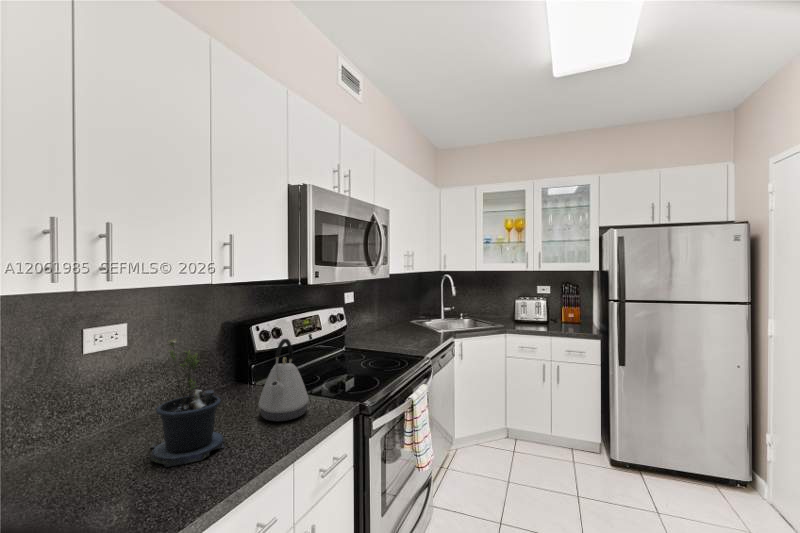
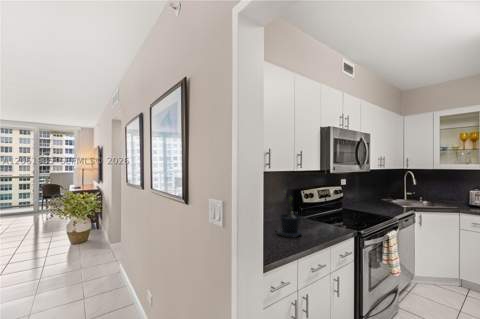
kettle: present [259,339,309,421] -> none [311,196,334,232]

